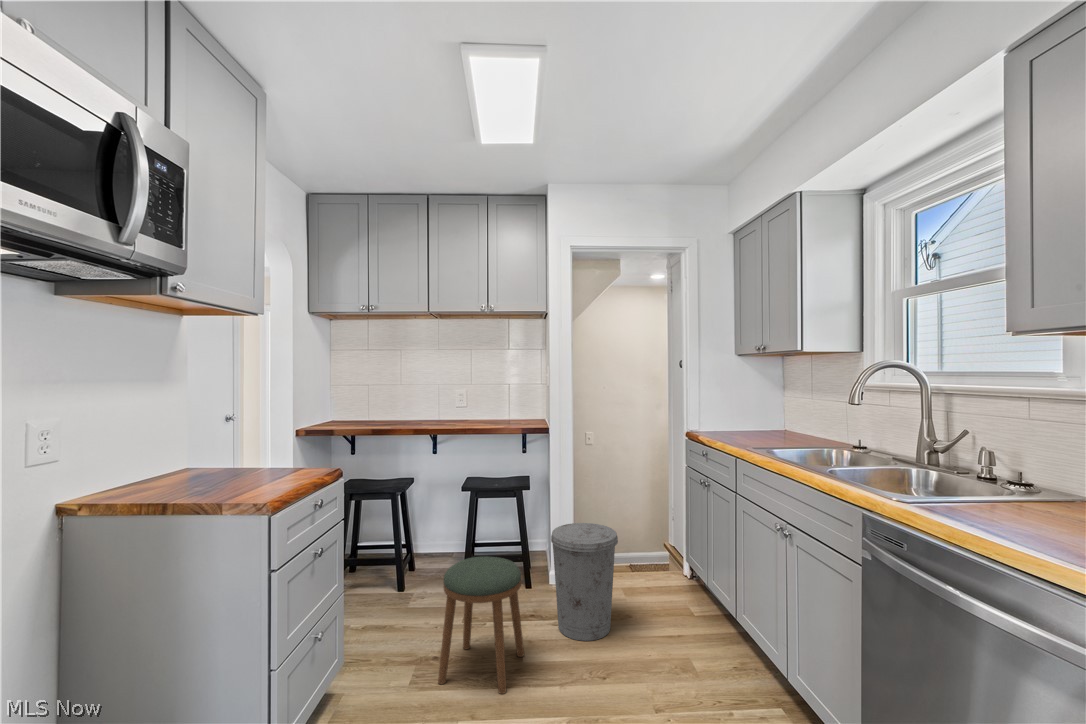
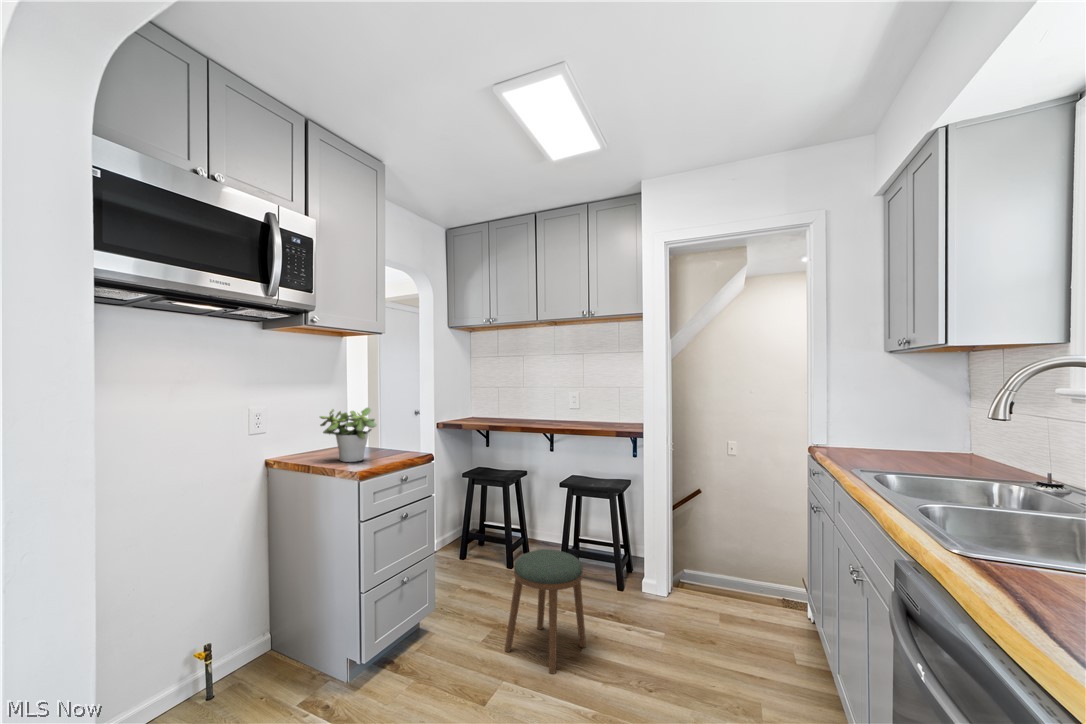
potted plant: none [176,410,265,486] -> present [320,408,376,462]
trash can: present [551,523,618,641] -> none [625,535,691,651]

